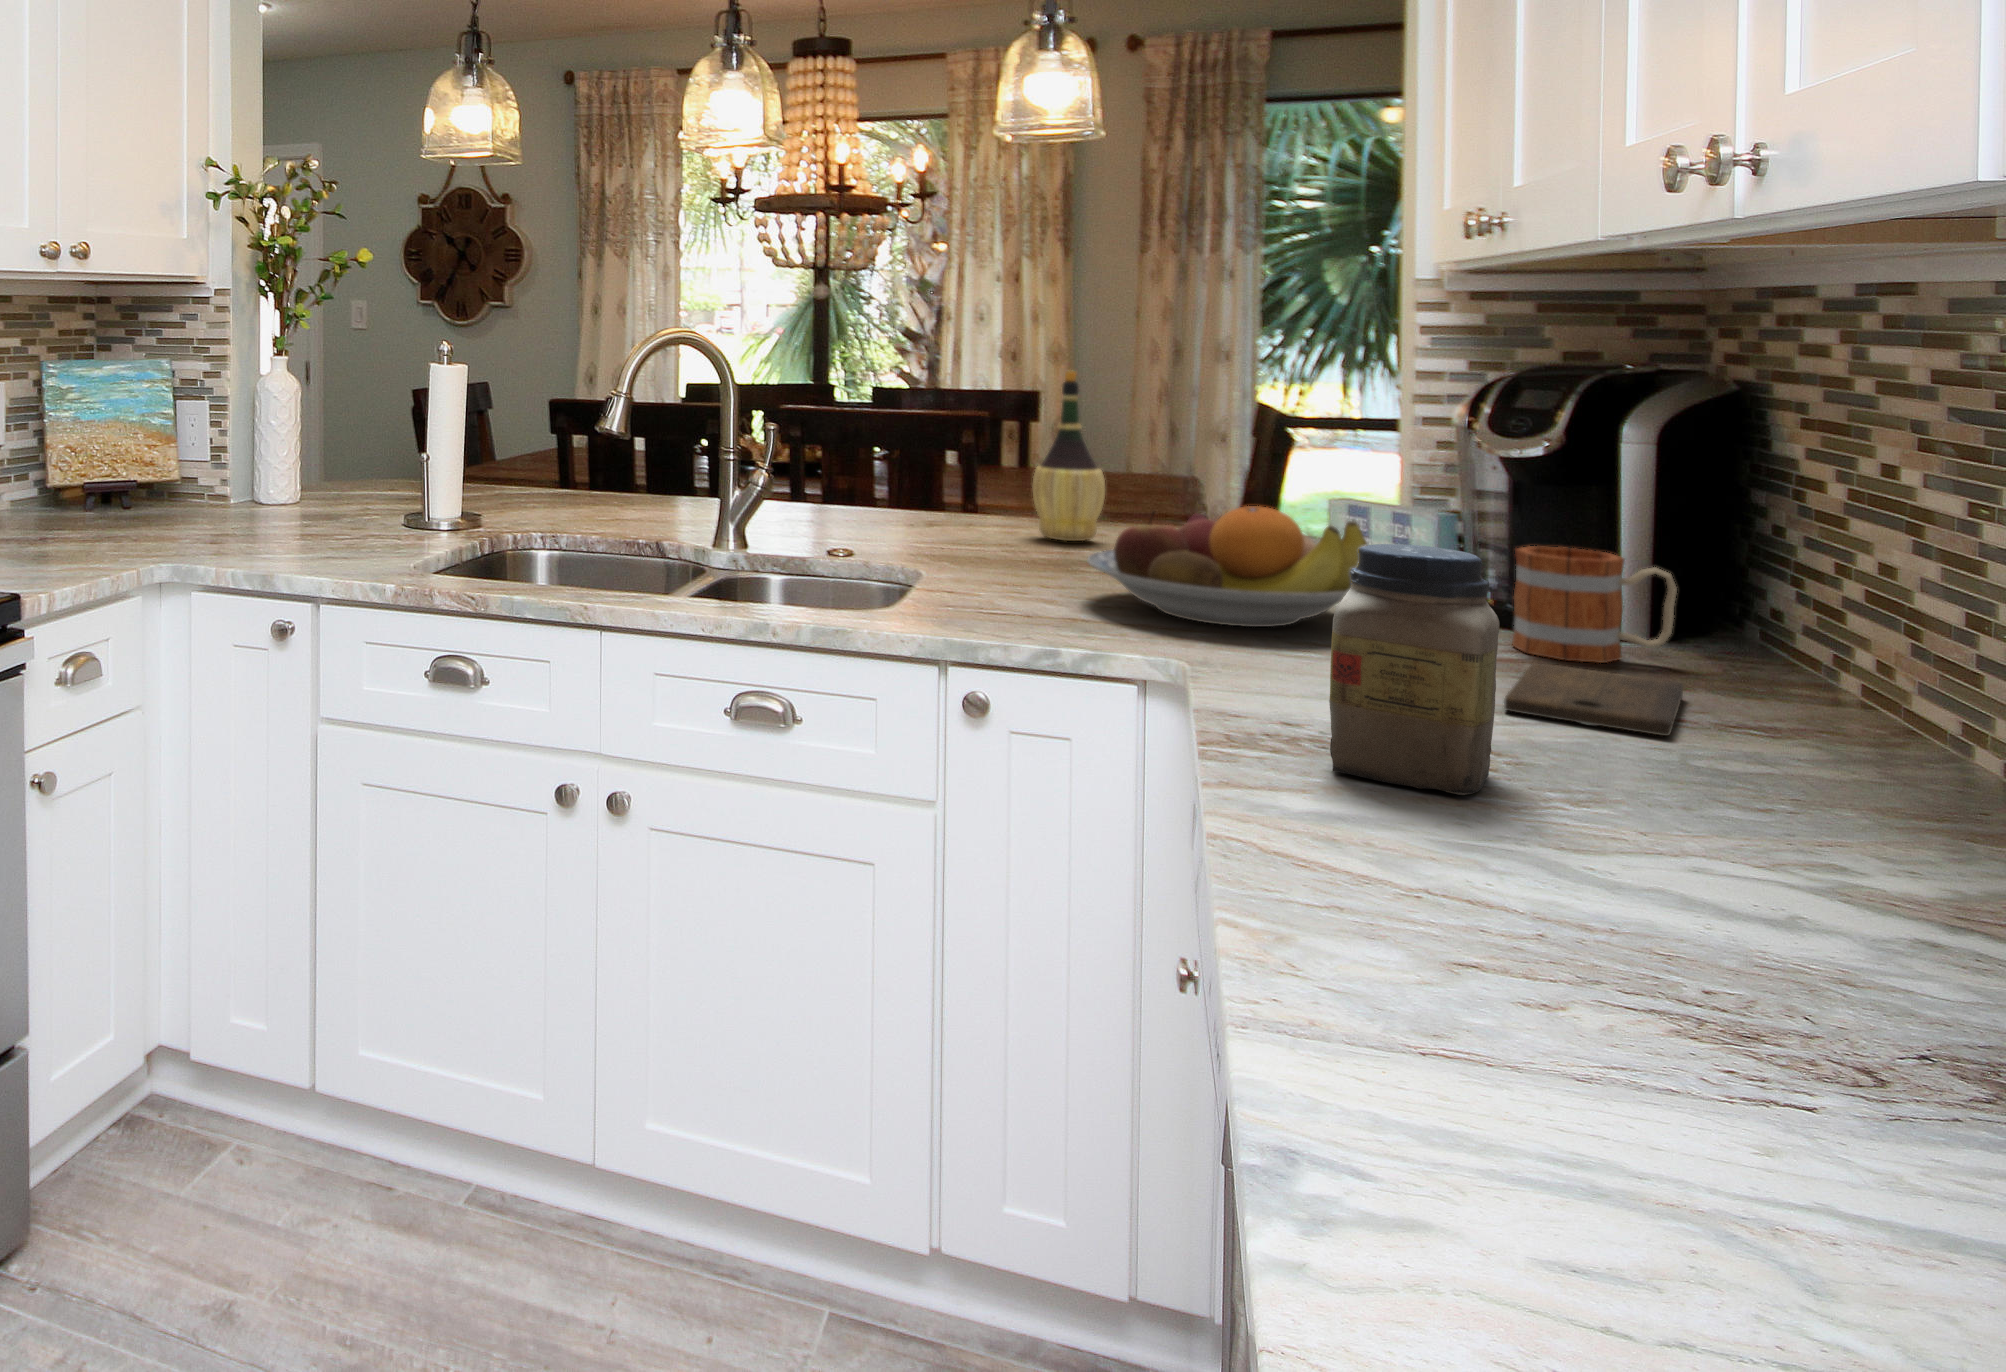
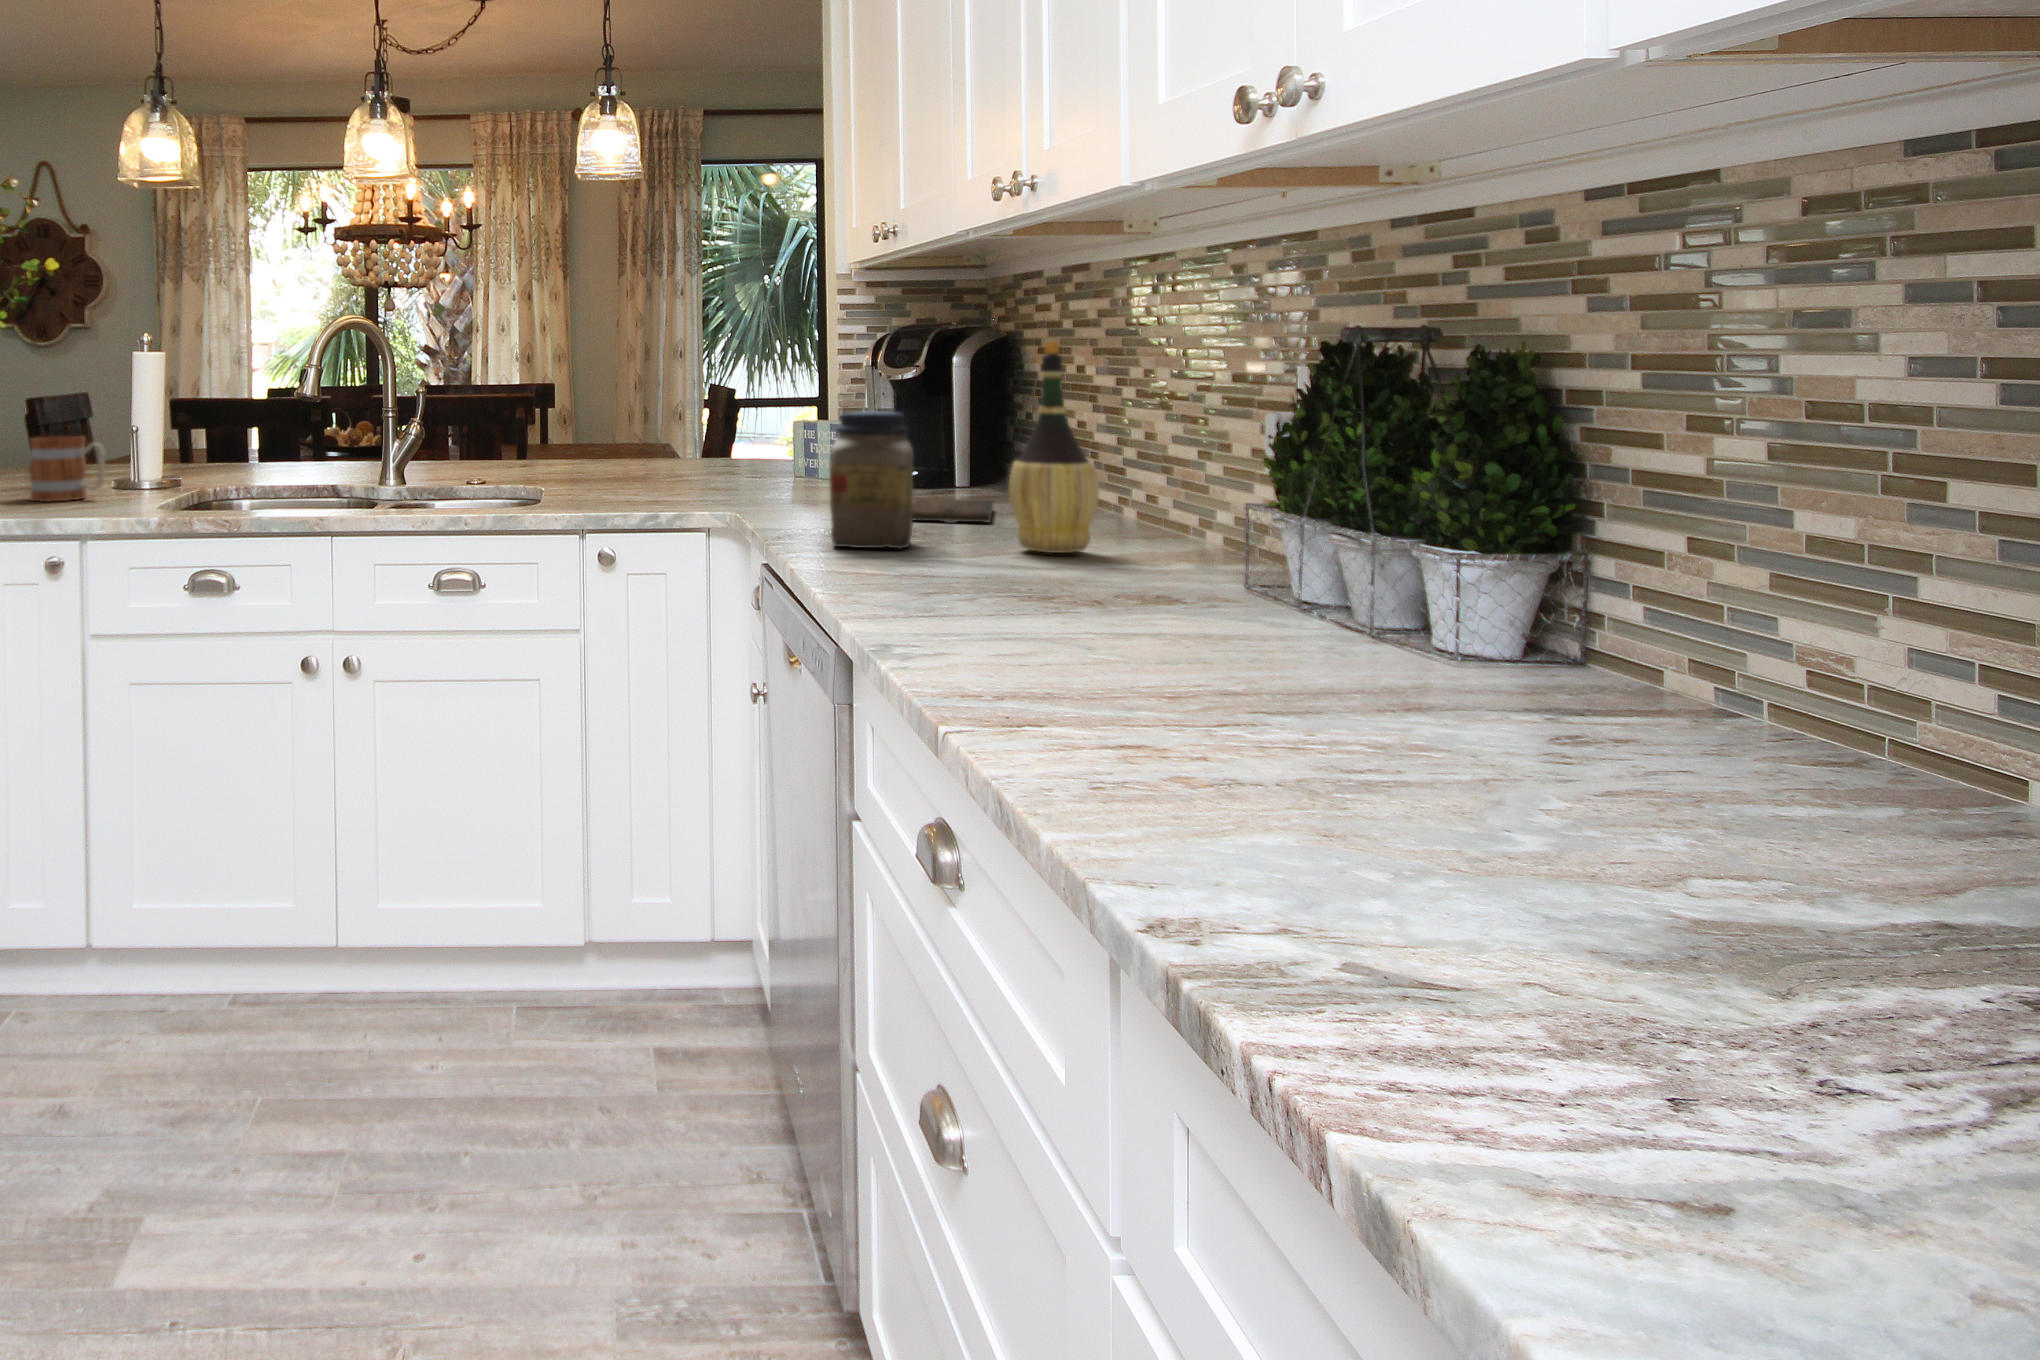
wine bottle: present [1033,371,1105,541] -> present [1009,341,1099,553]
fruit bowl: present [1087,506,1367,627] -> none [649,420,827,499]
mug: present [1512,546,1677,663] -> present [30,436,105,501]

